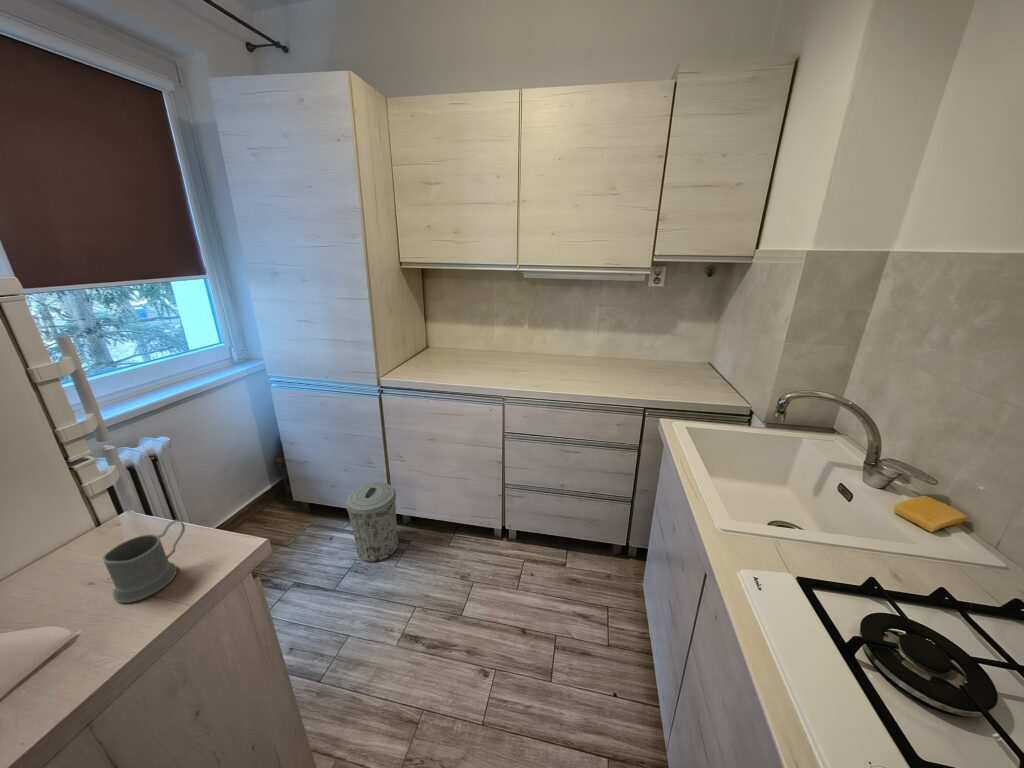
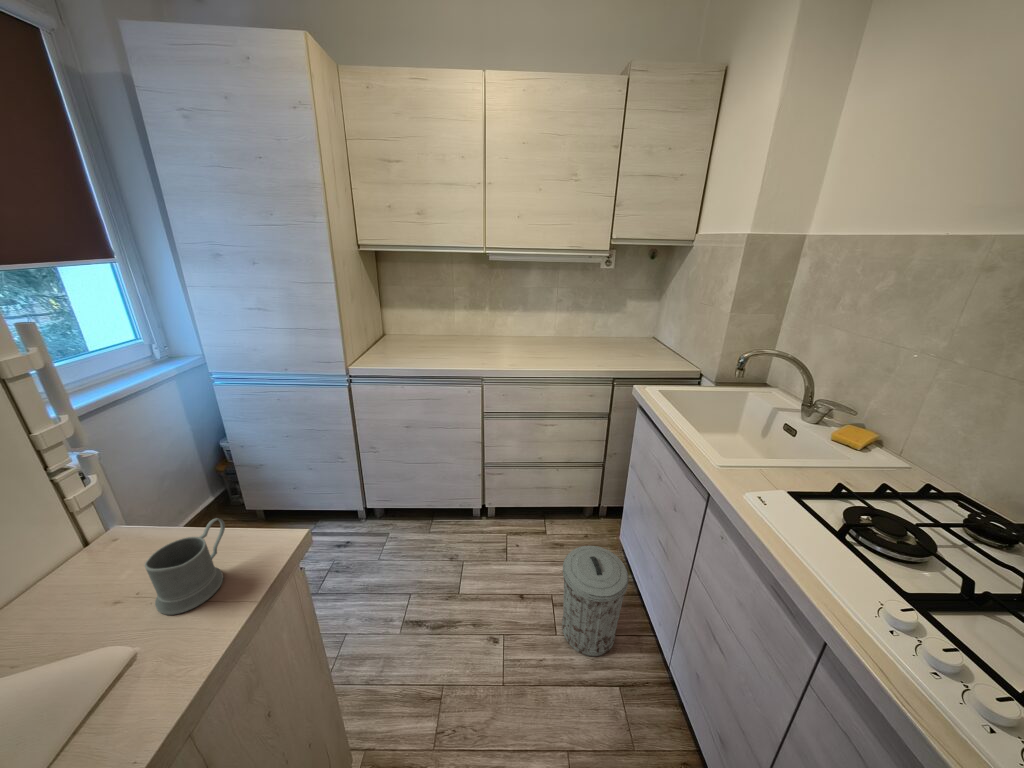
trash can: present [345,483,399,562] -> present [562,546,629,656]

